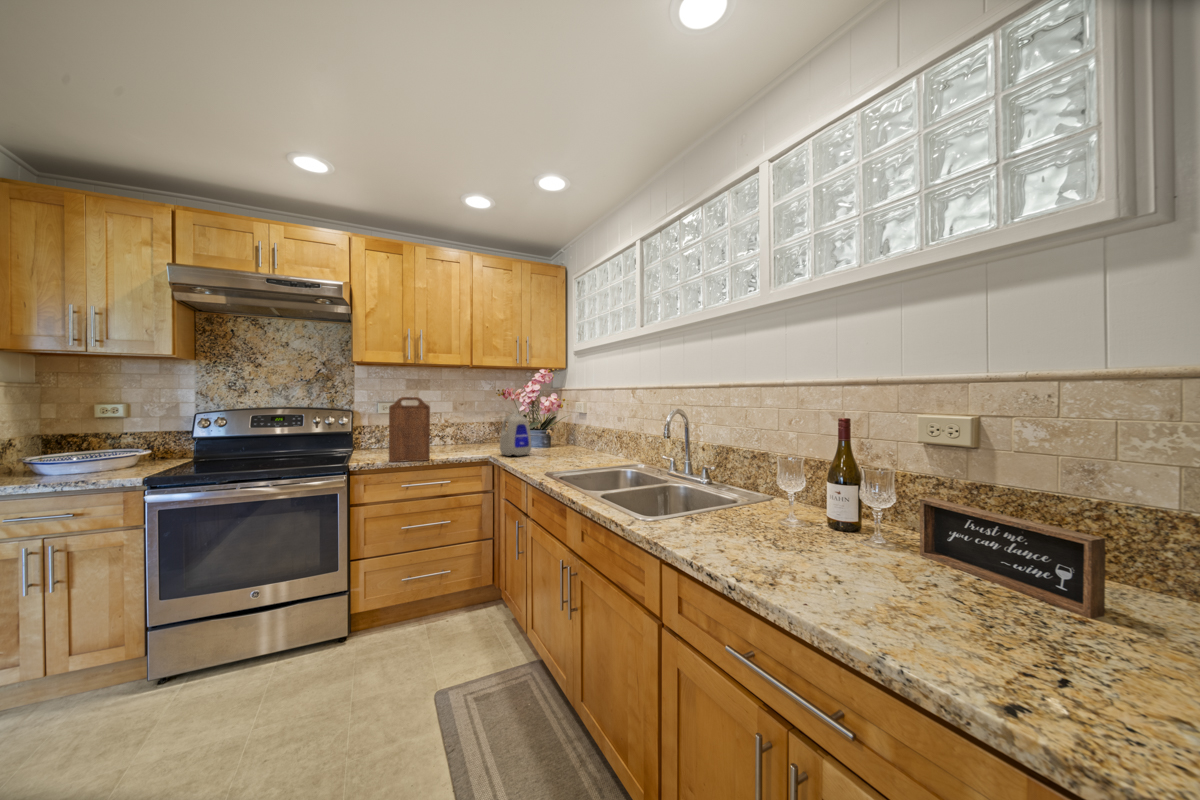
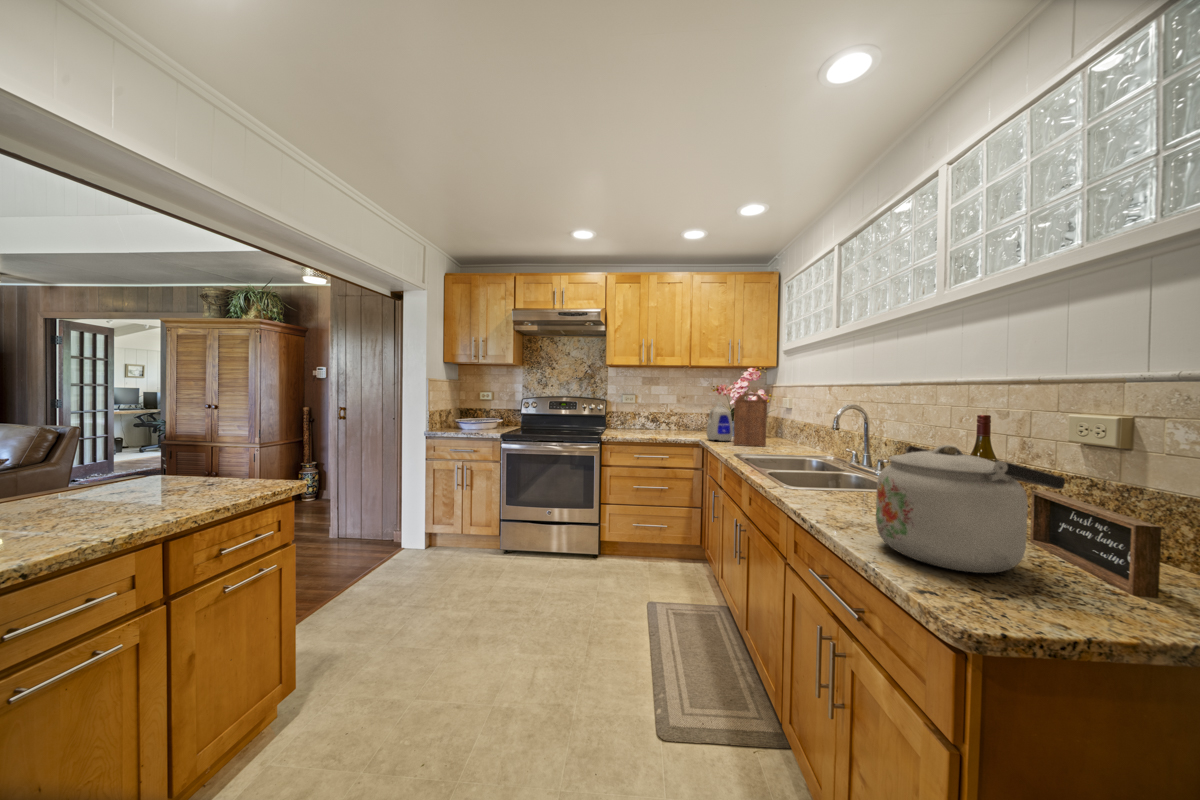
cutting board: present [389,397,430,462] -> present [733,393,767,447]
kettle: none [809,463,1035,637] -> present [876,445,1065,573]

